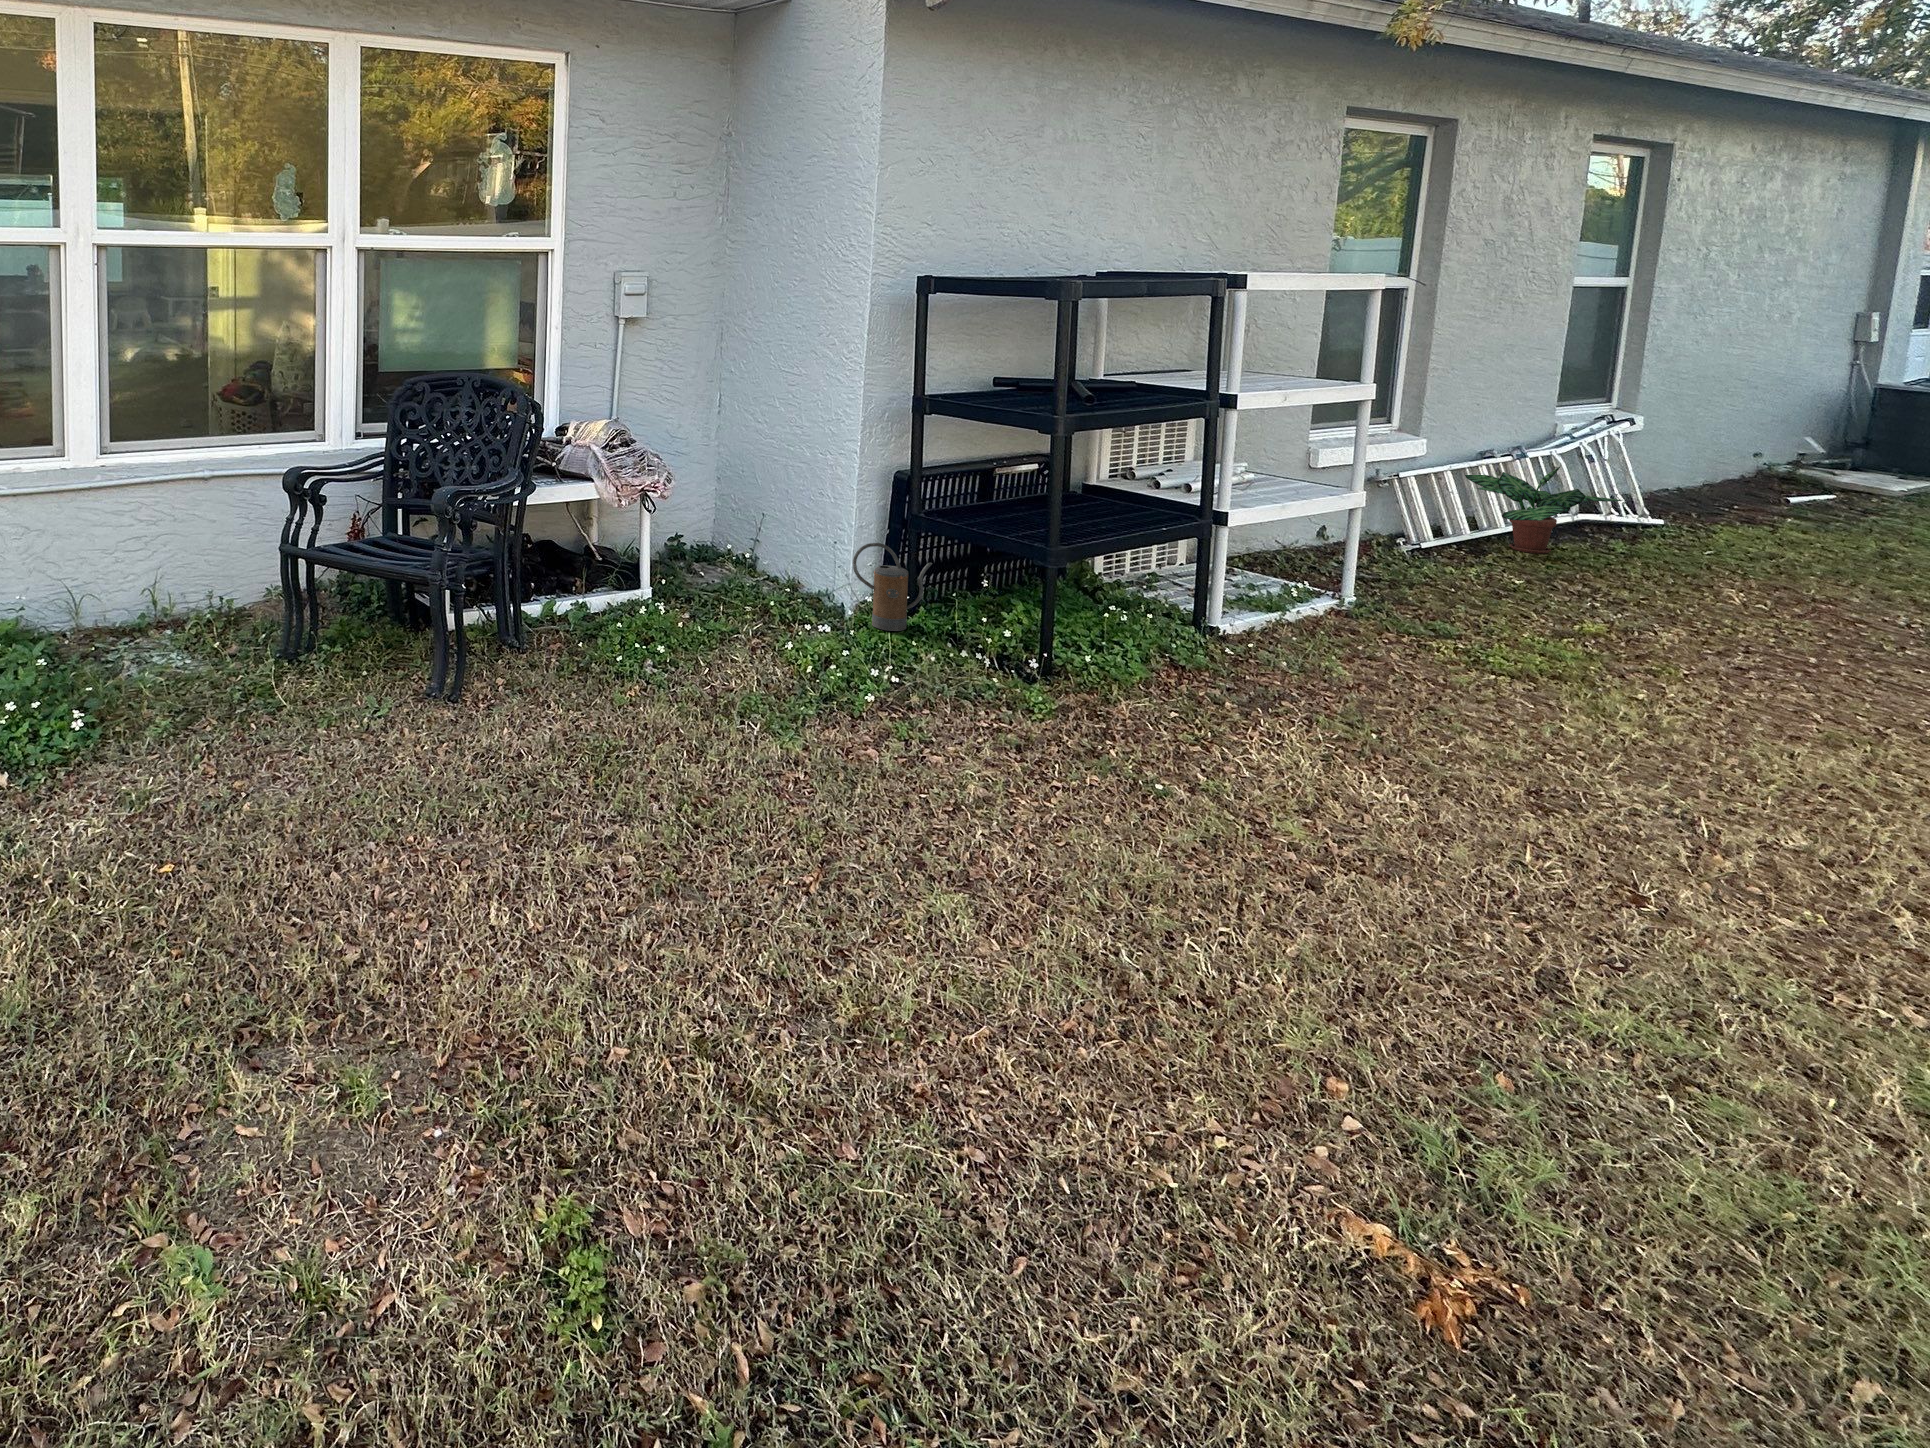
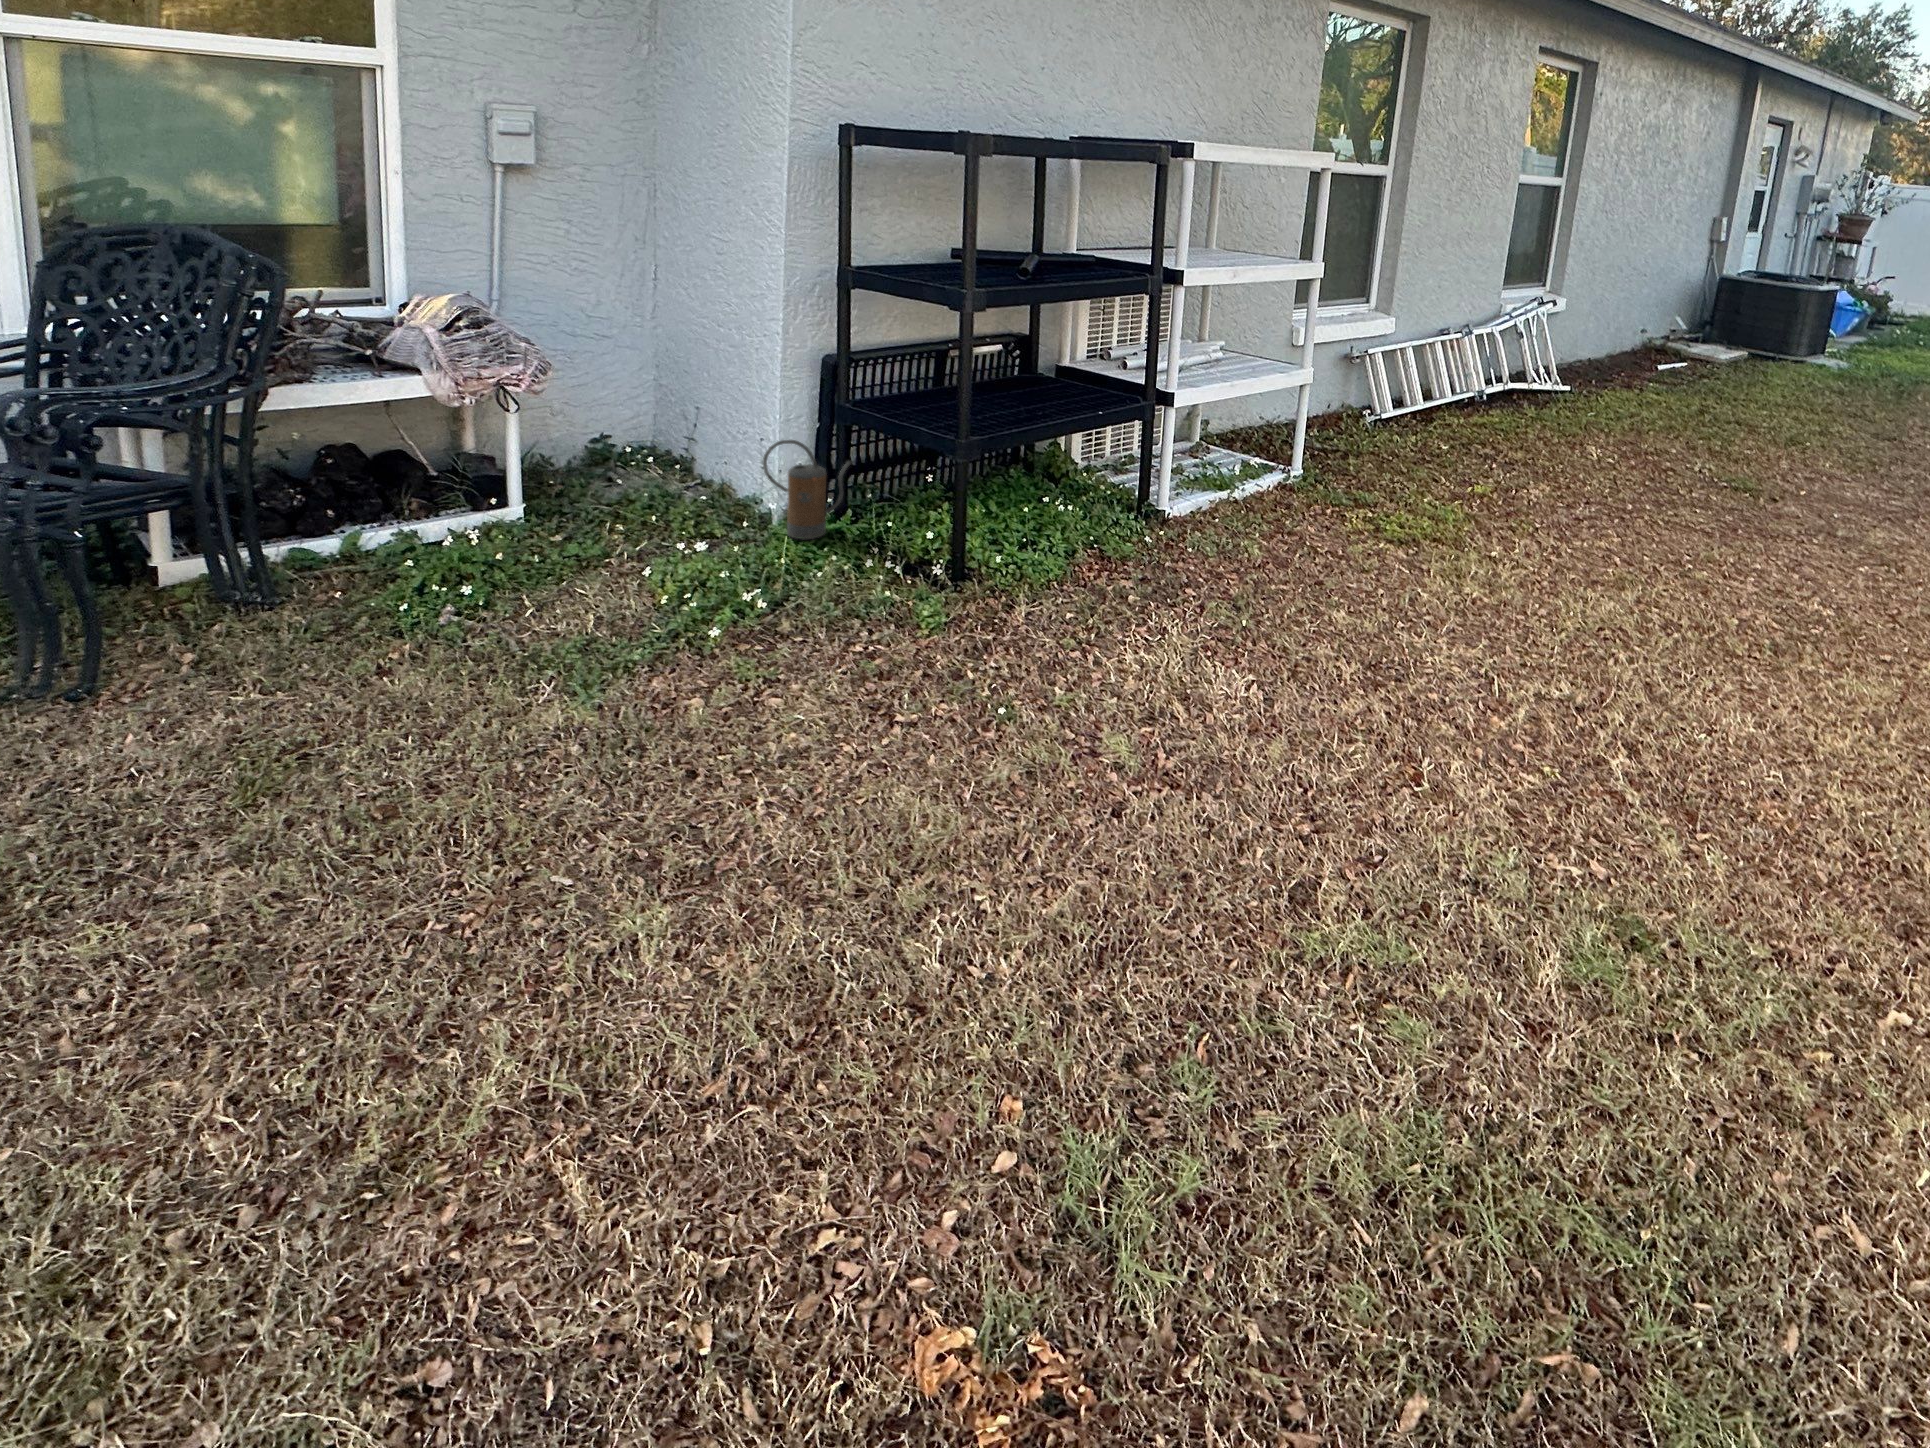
potted plant: present [1465,466,1622,554] -> none [1425,343,1533,420]

